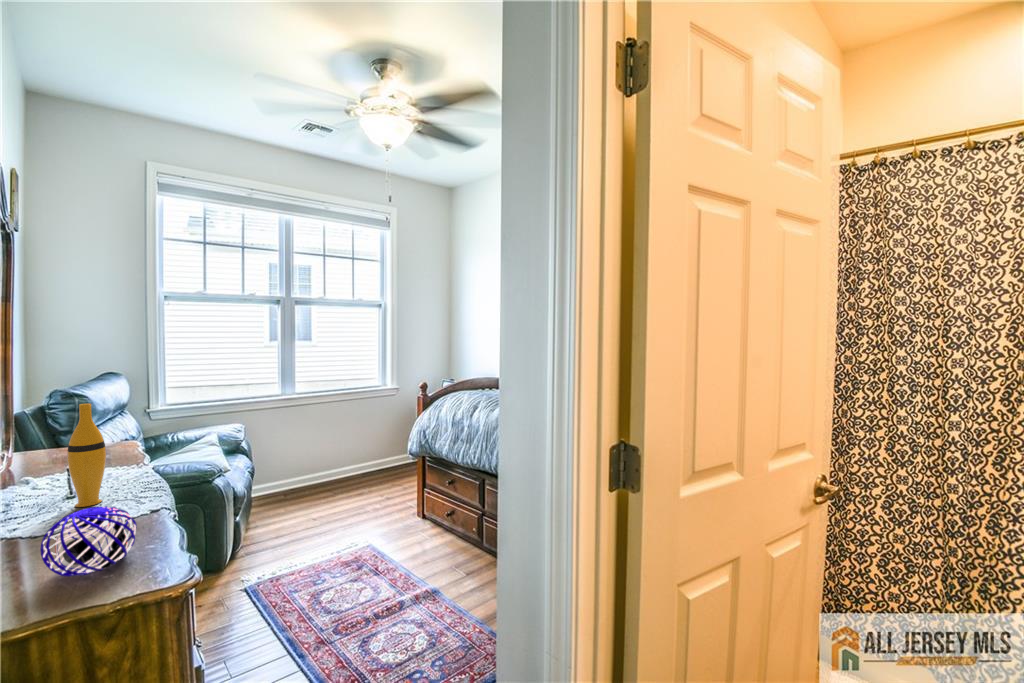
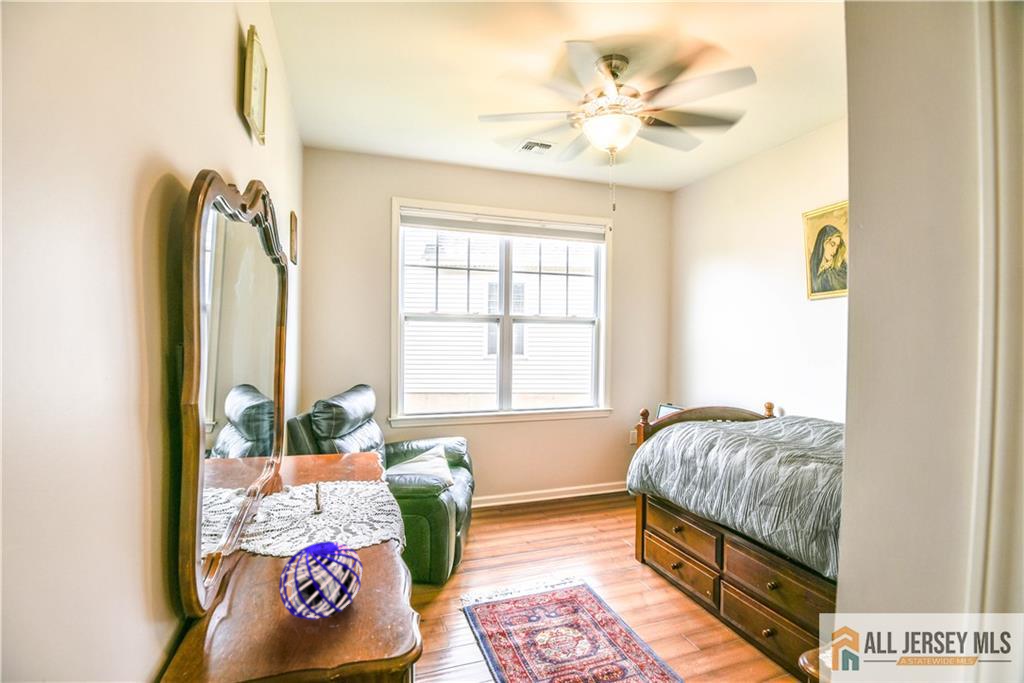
vase: present [67,404,106,507] -> none [317,421,347,524]

